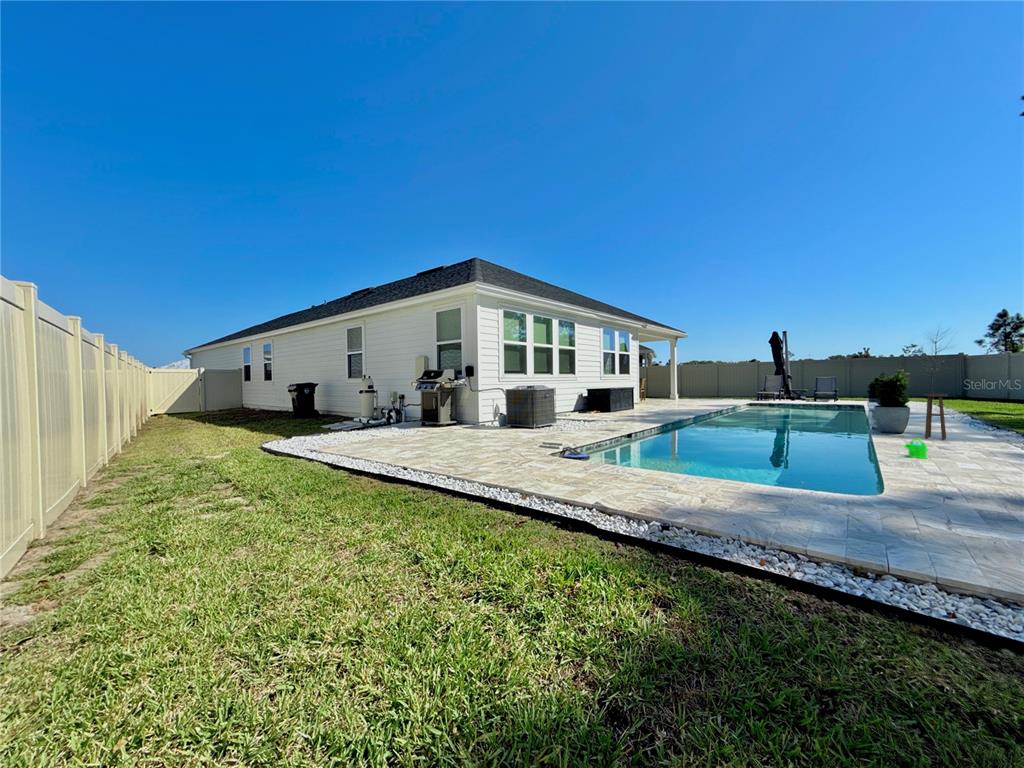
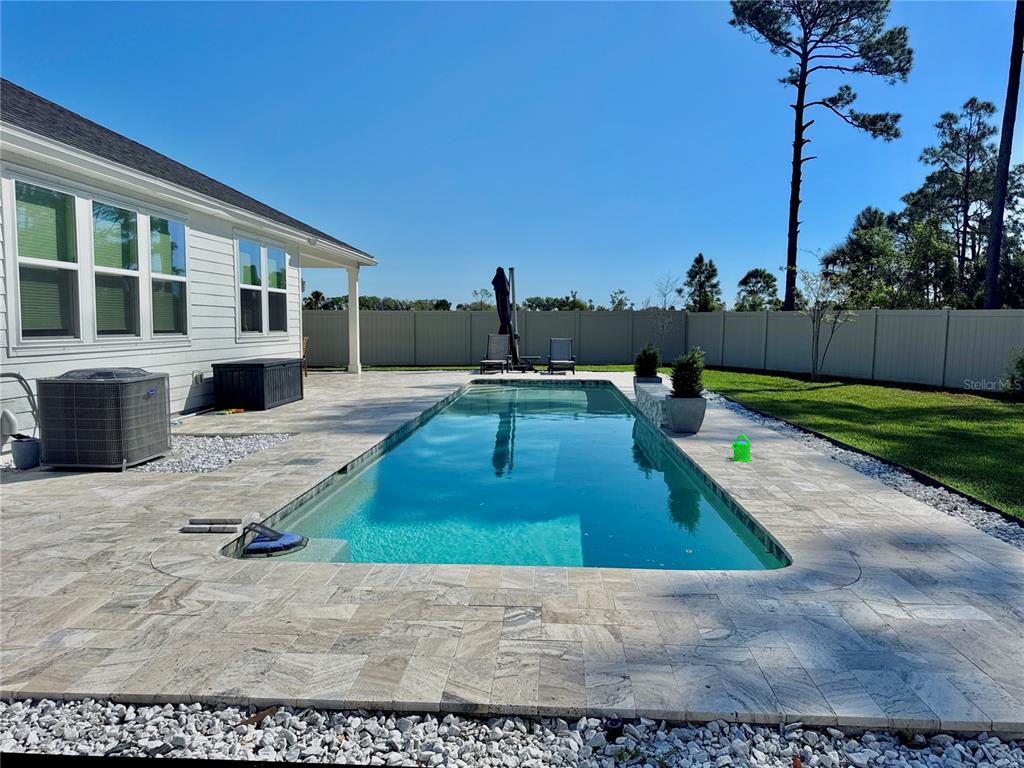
stool: present [923,393,948,440] -> none [716,370,740,430]

